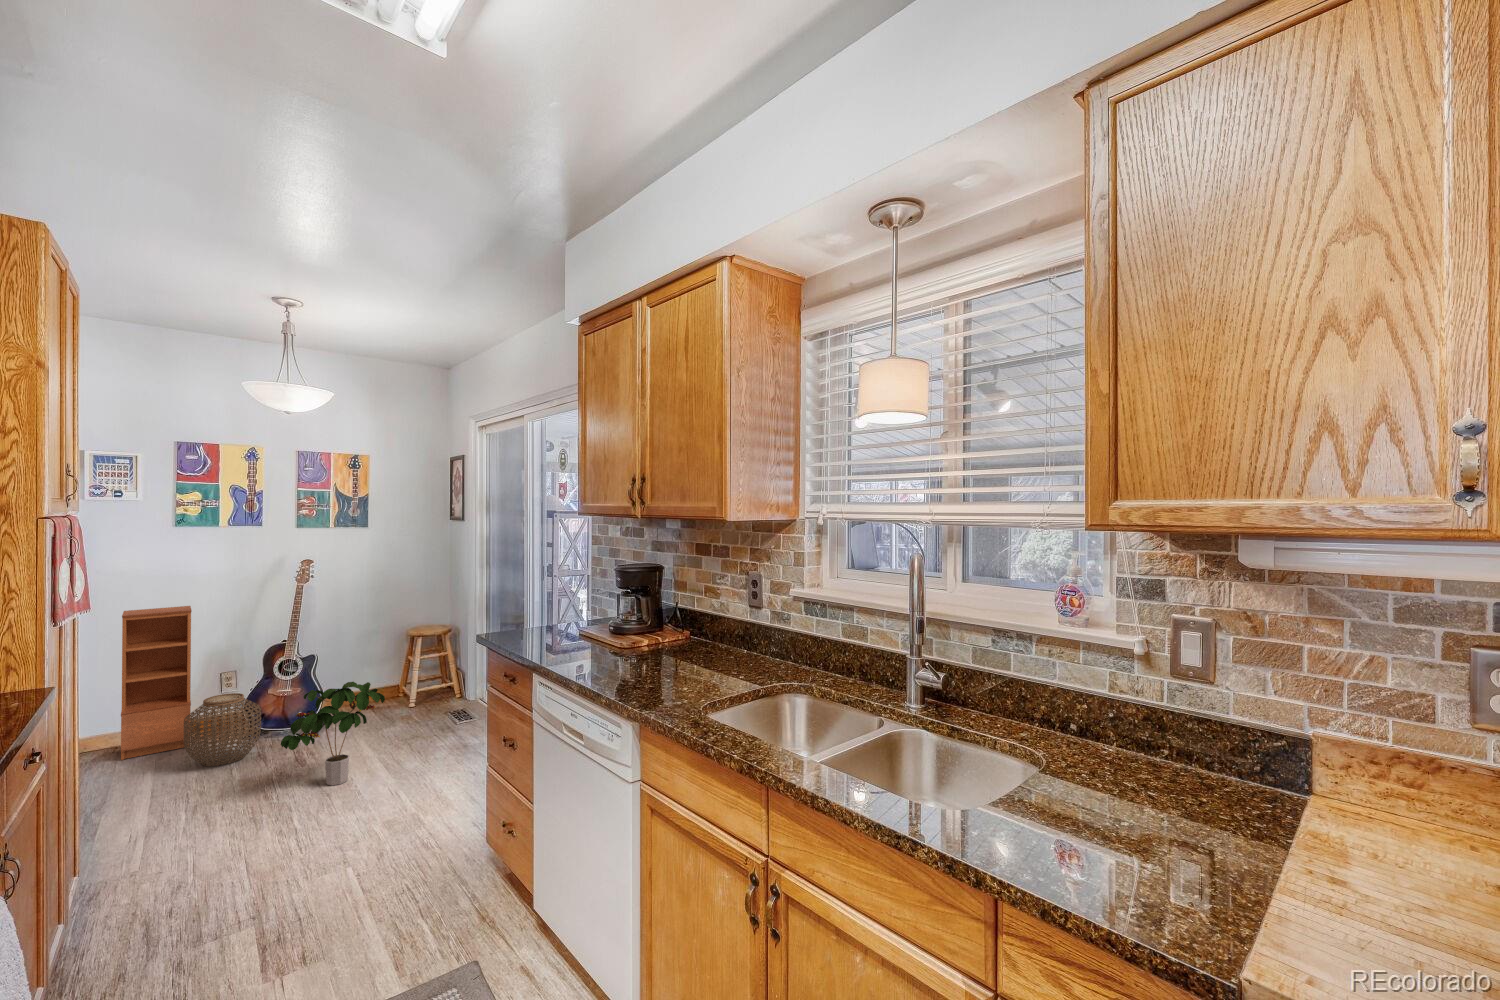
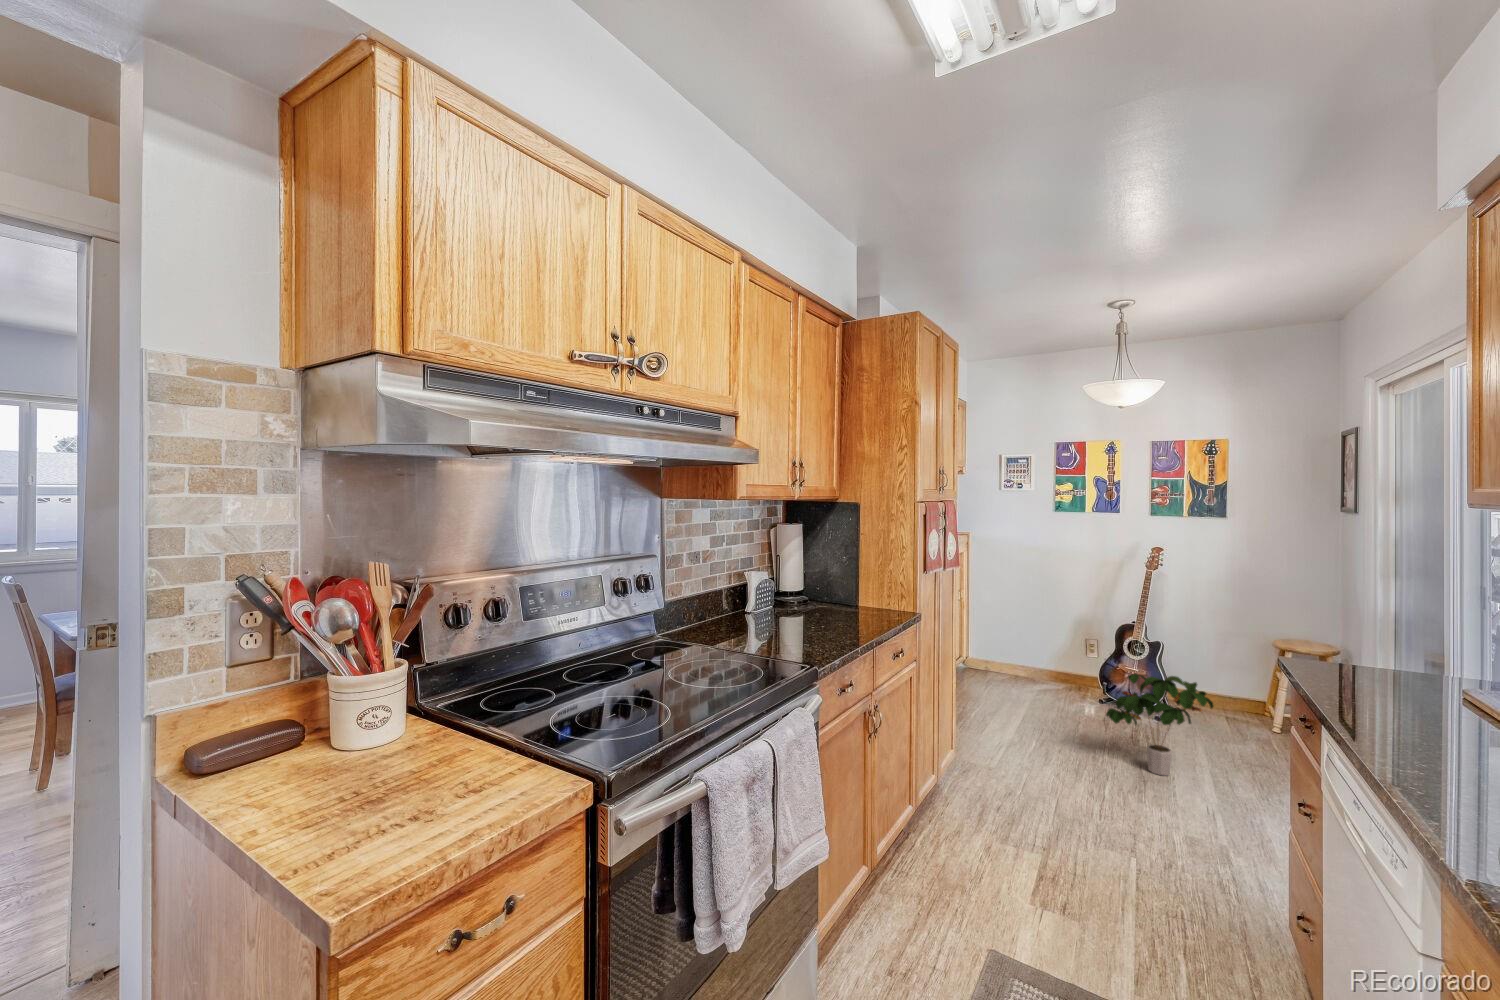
bookcase: present [121,606,192,760] -> none [1015,574,1064,693]
woven basket: present [184,693,261,767] -> none [1049,656,1107,717]

